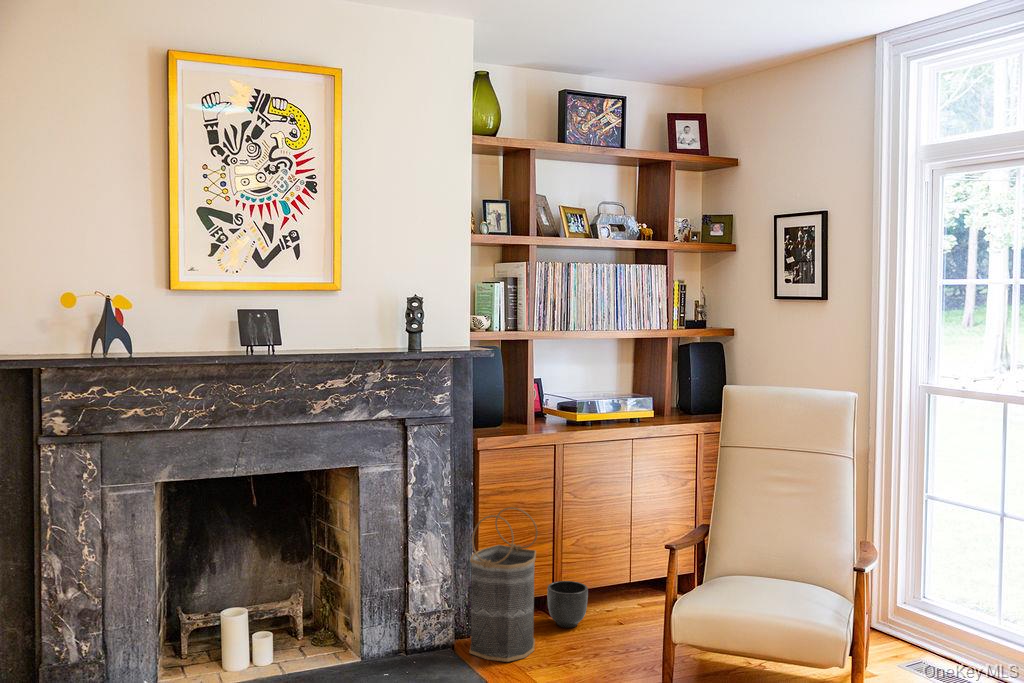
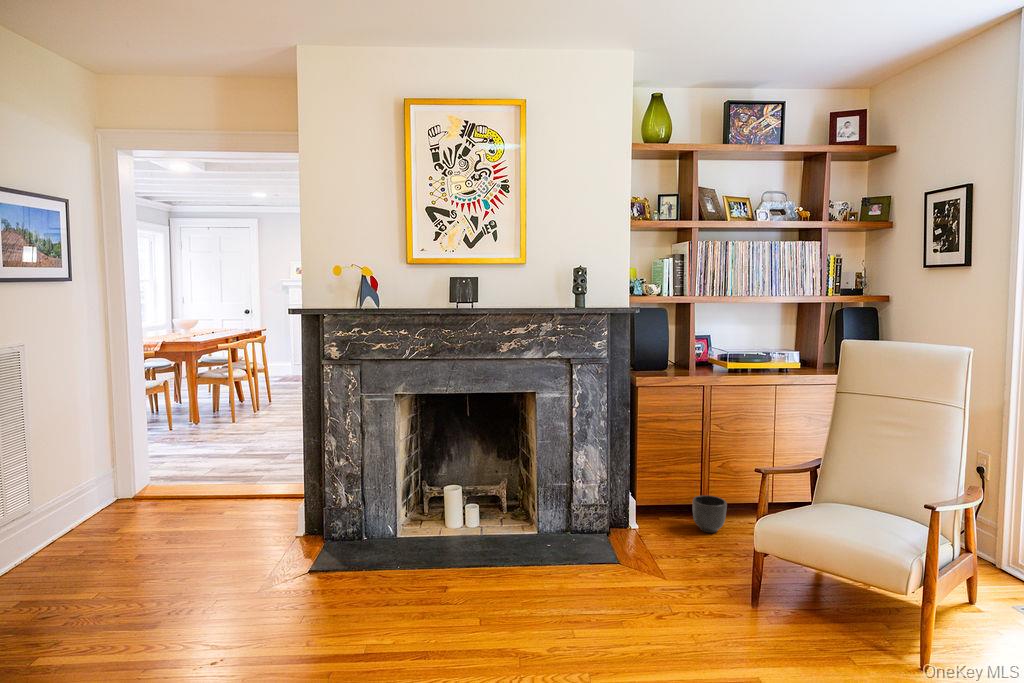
basket: present [469,507,538,662] -> none [619,432,678,552]

